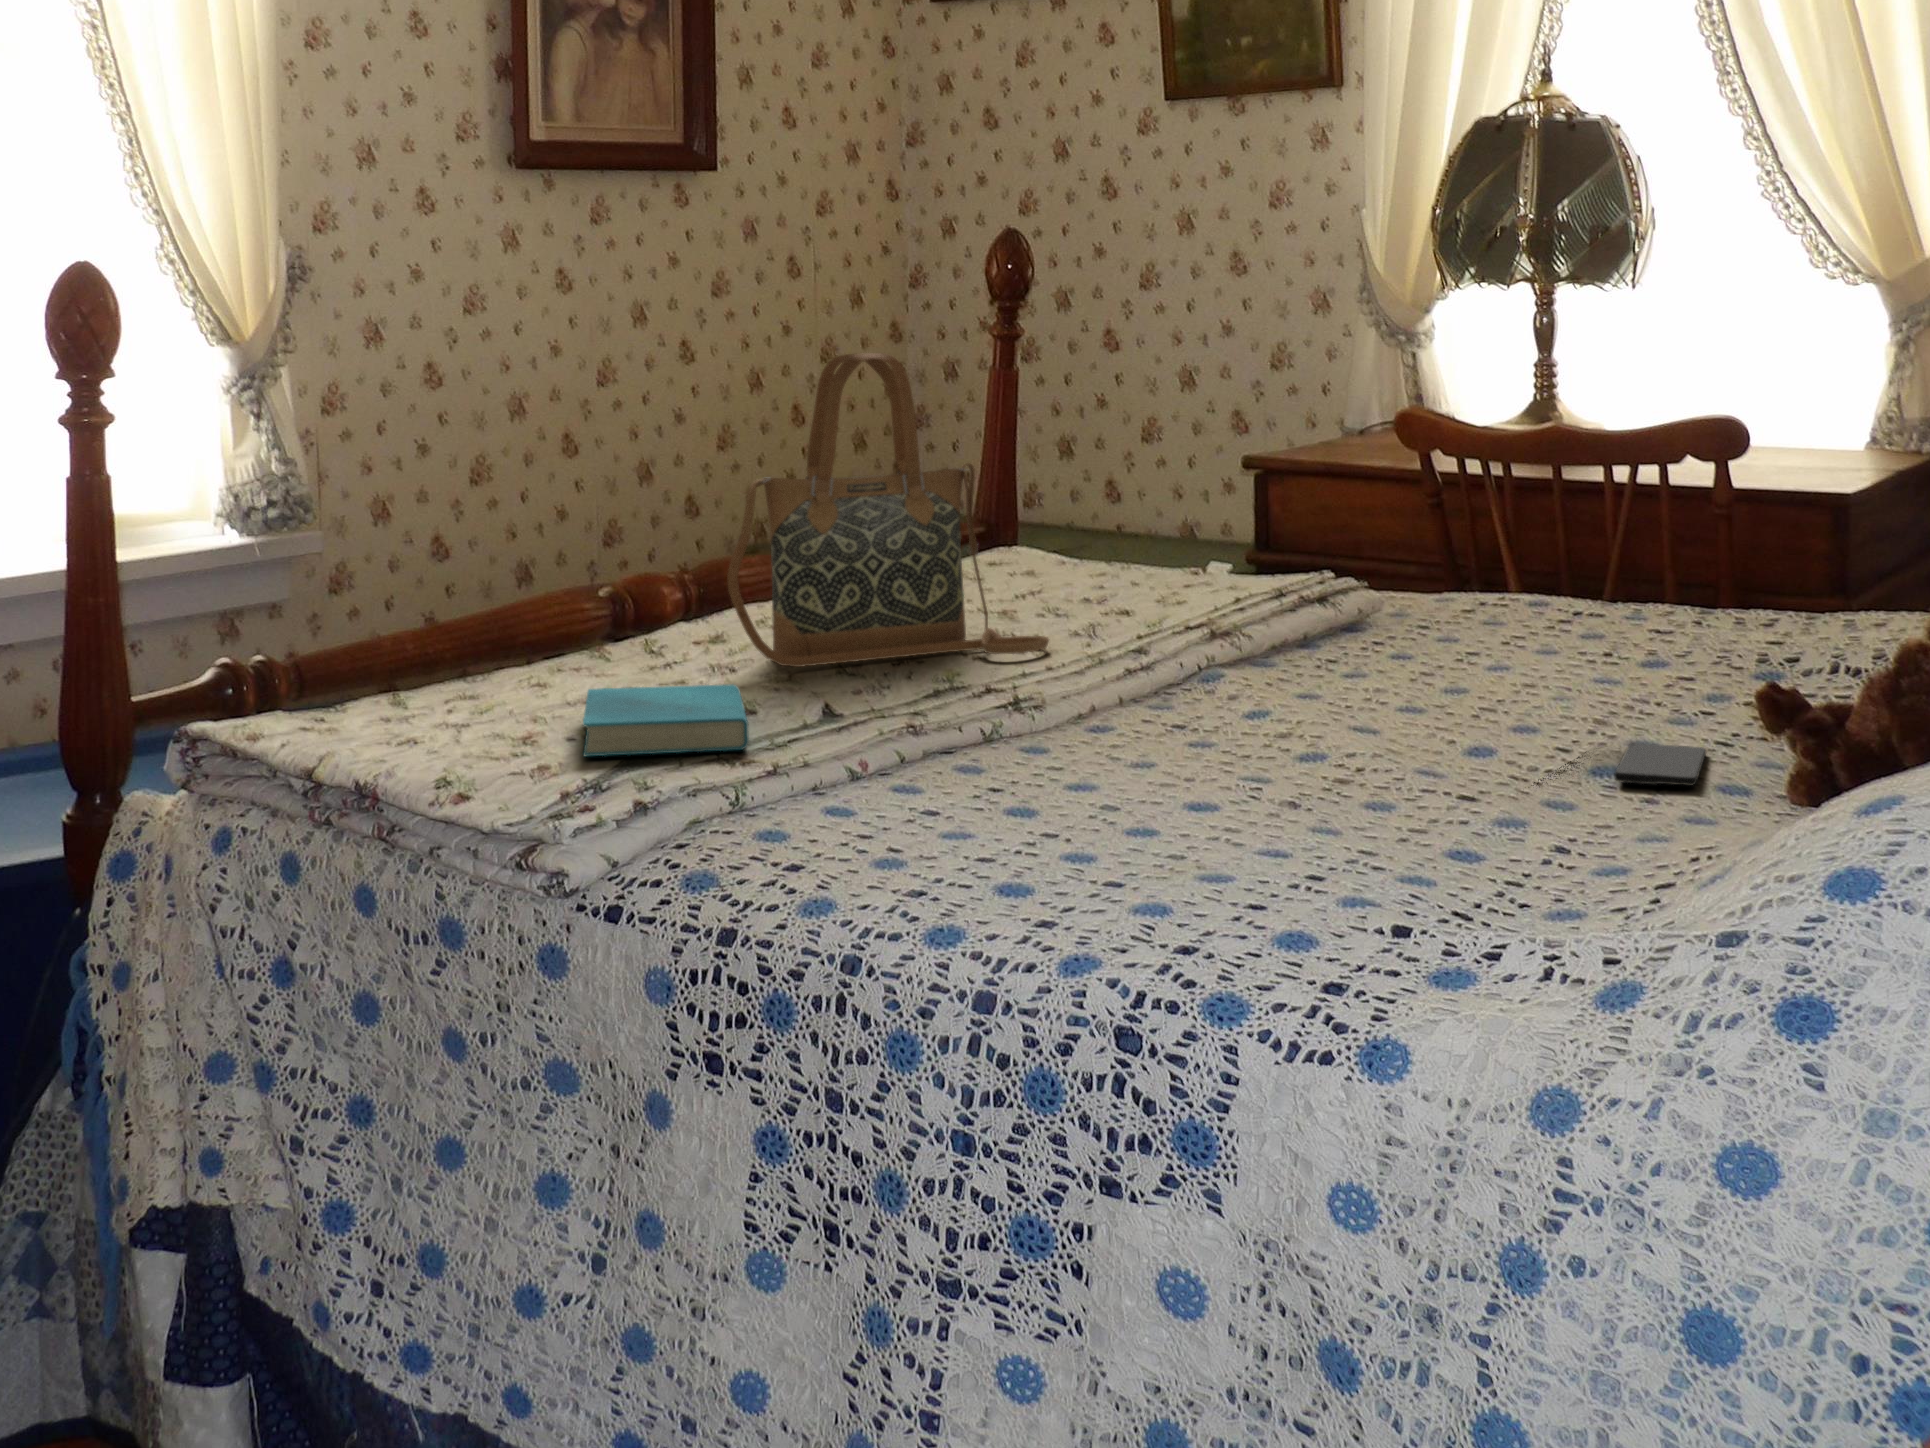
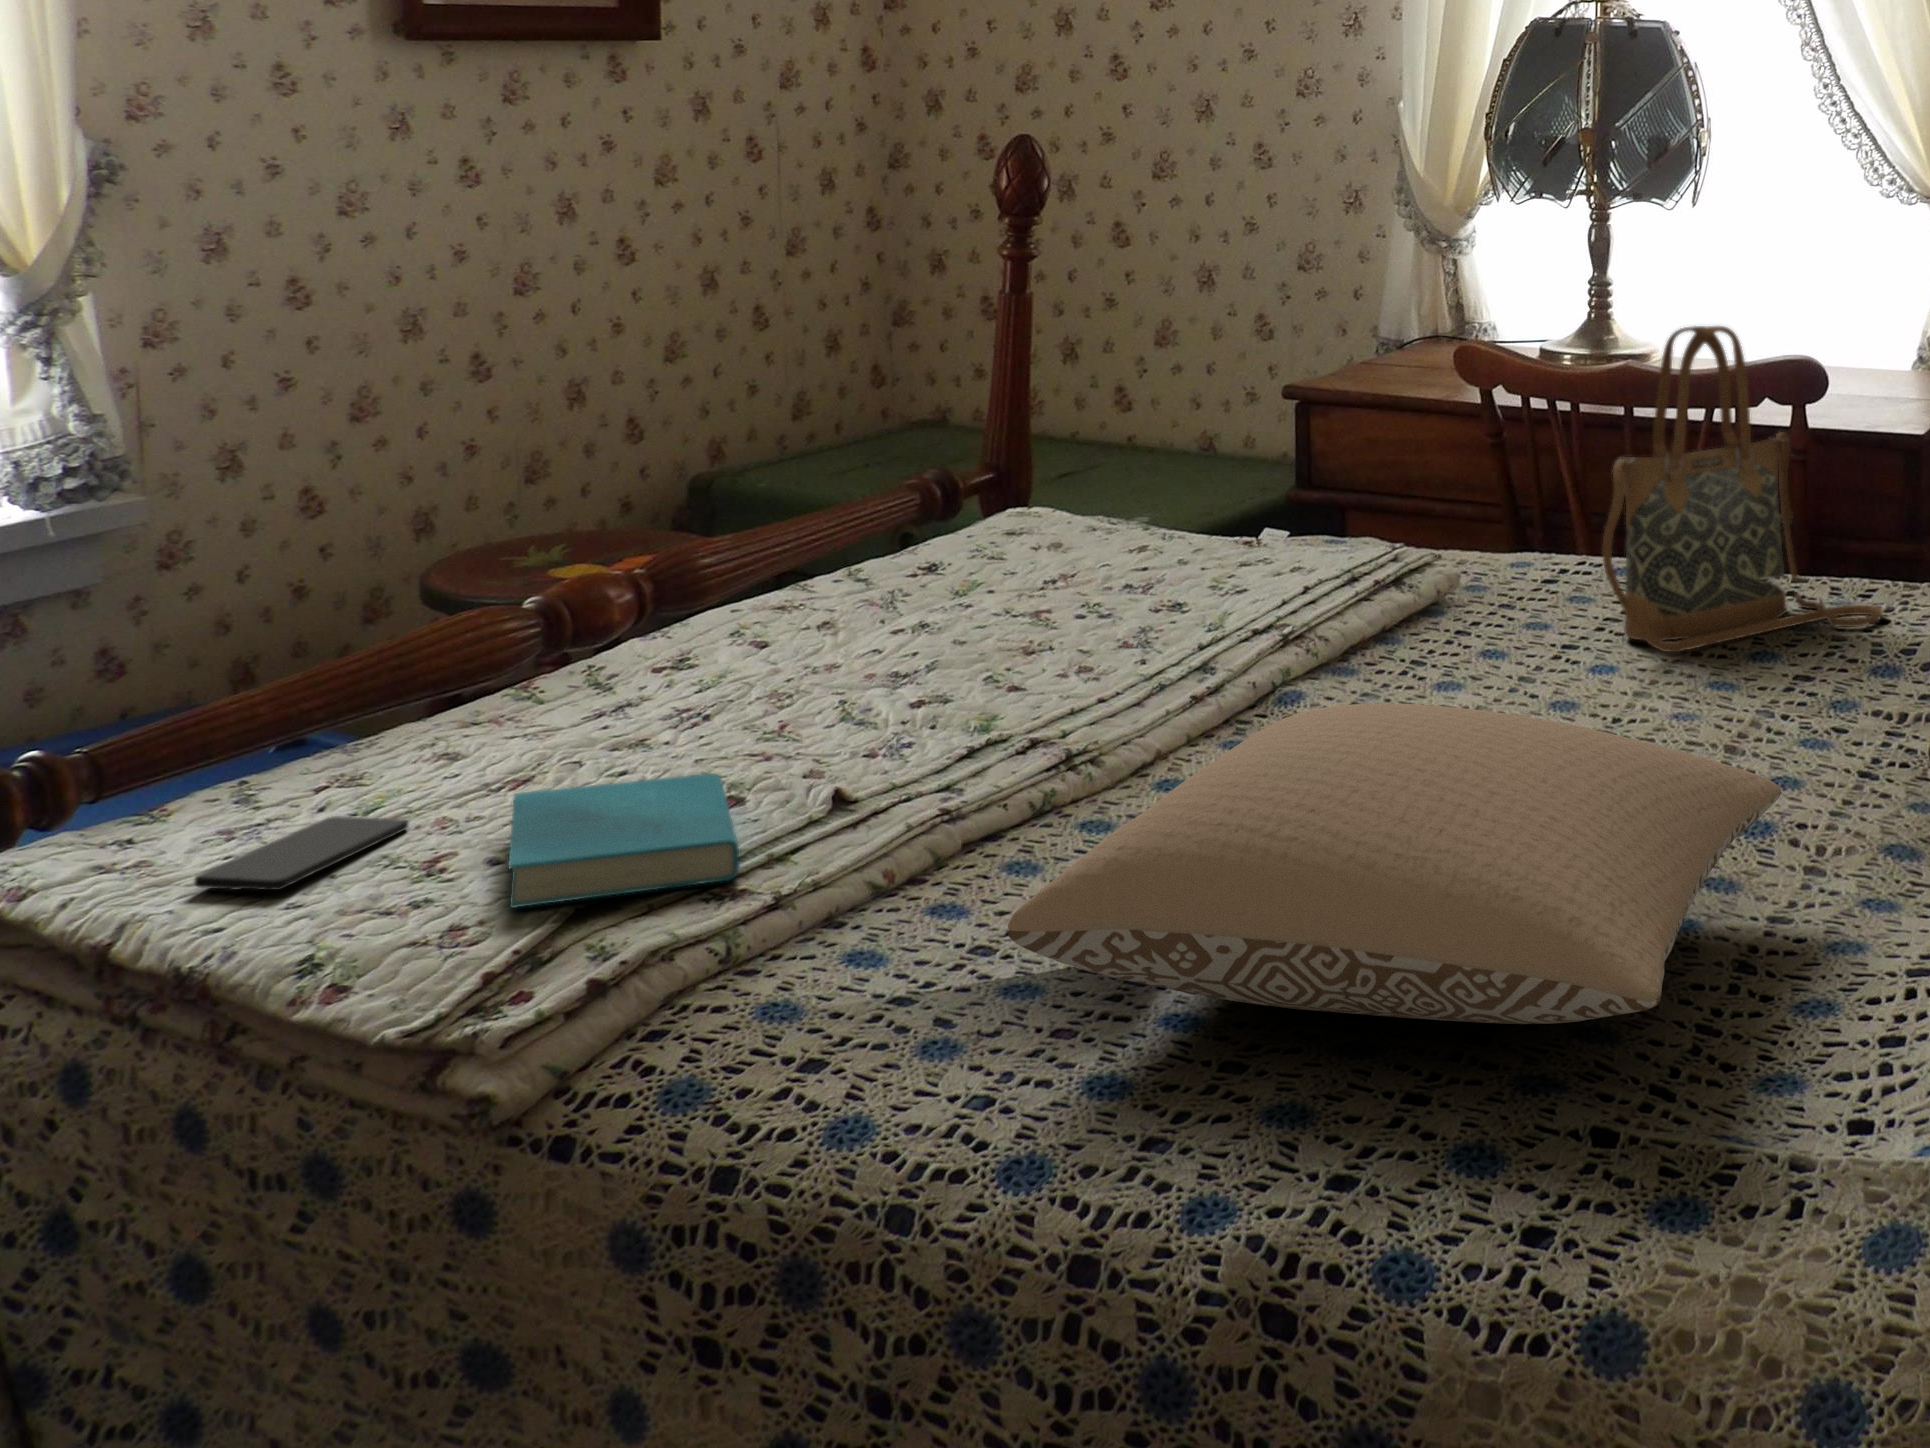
handbag: present [728,353,1049,667] -> present [1603,326,1883,652]
pillow: none [939,628,1606,858] -> present [1008,703,1781,1024]
smartphone: present [1614,743,1706,786] -> present [194,816,408,890]

